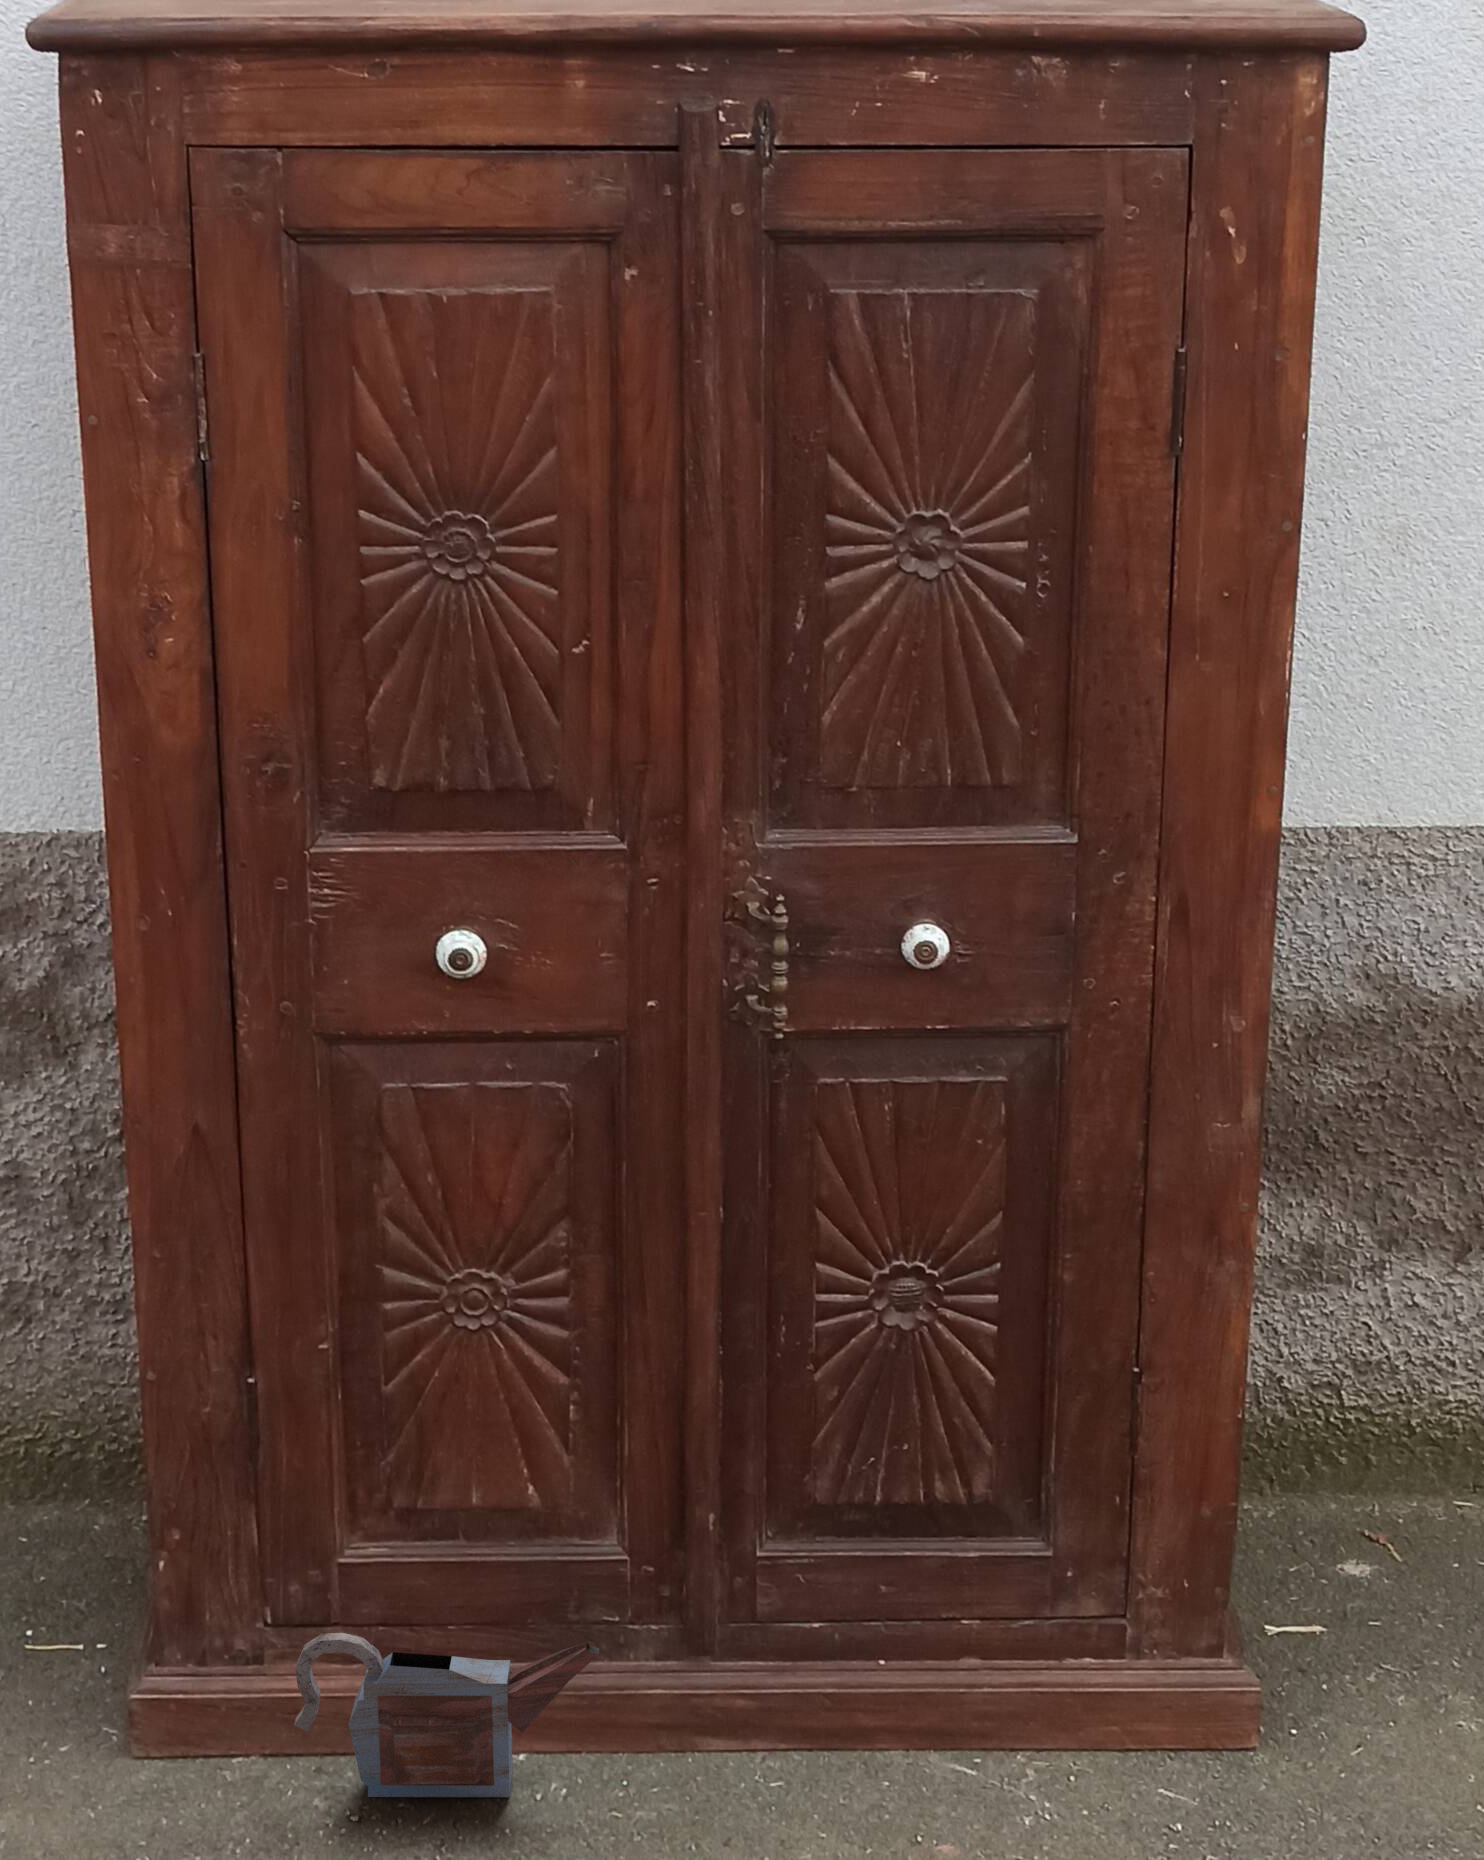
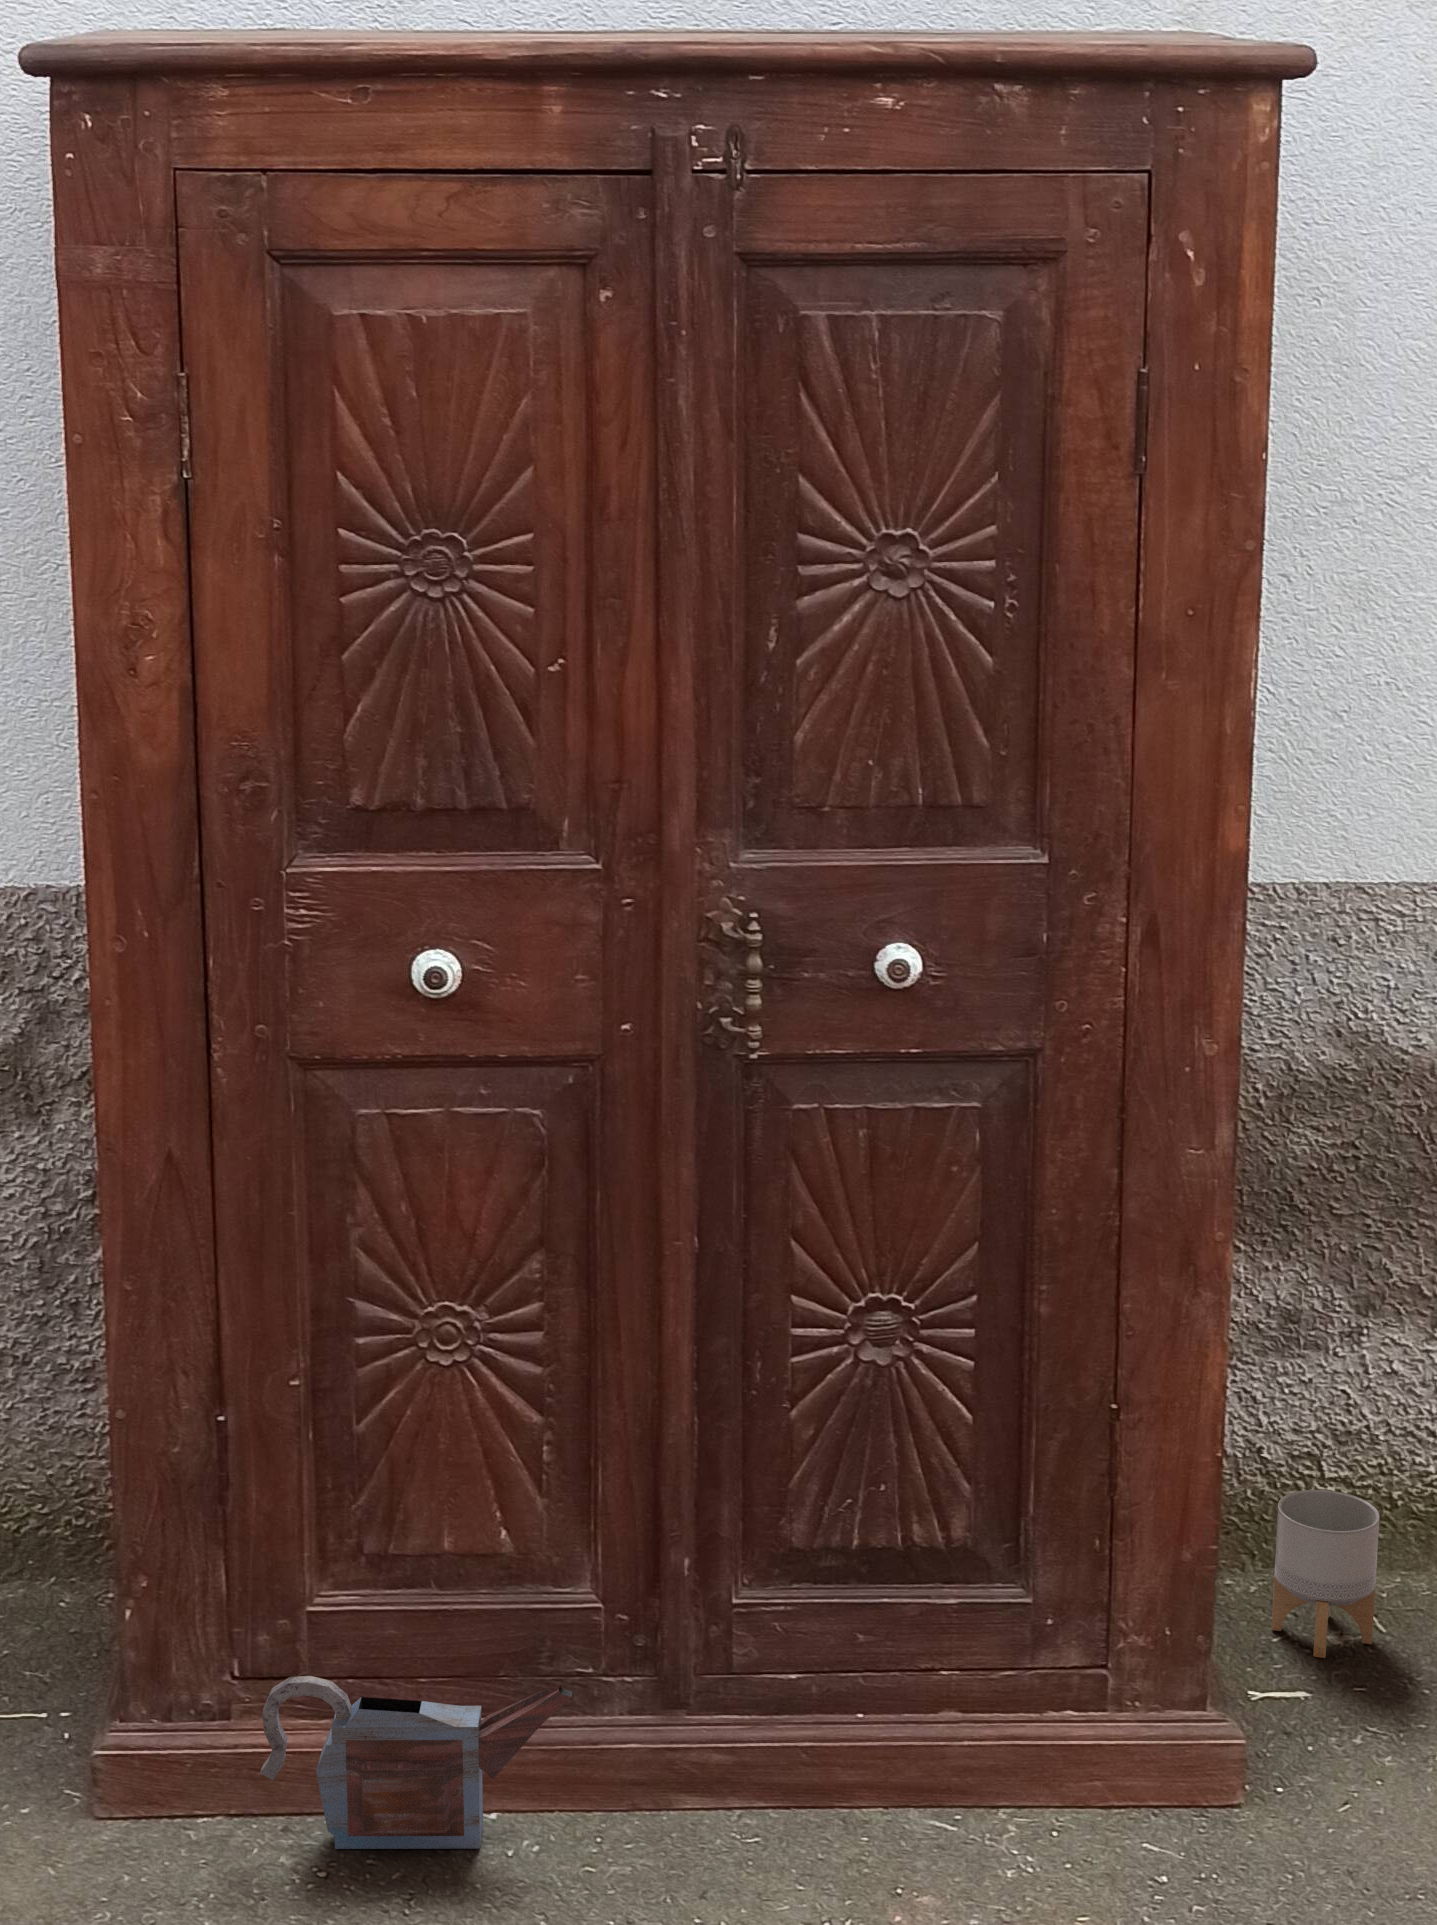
planter: none [1288,1425,1397,1592] -> present [1272,1490,1379,1658]

